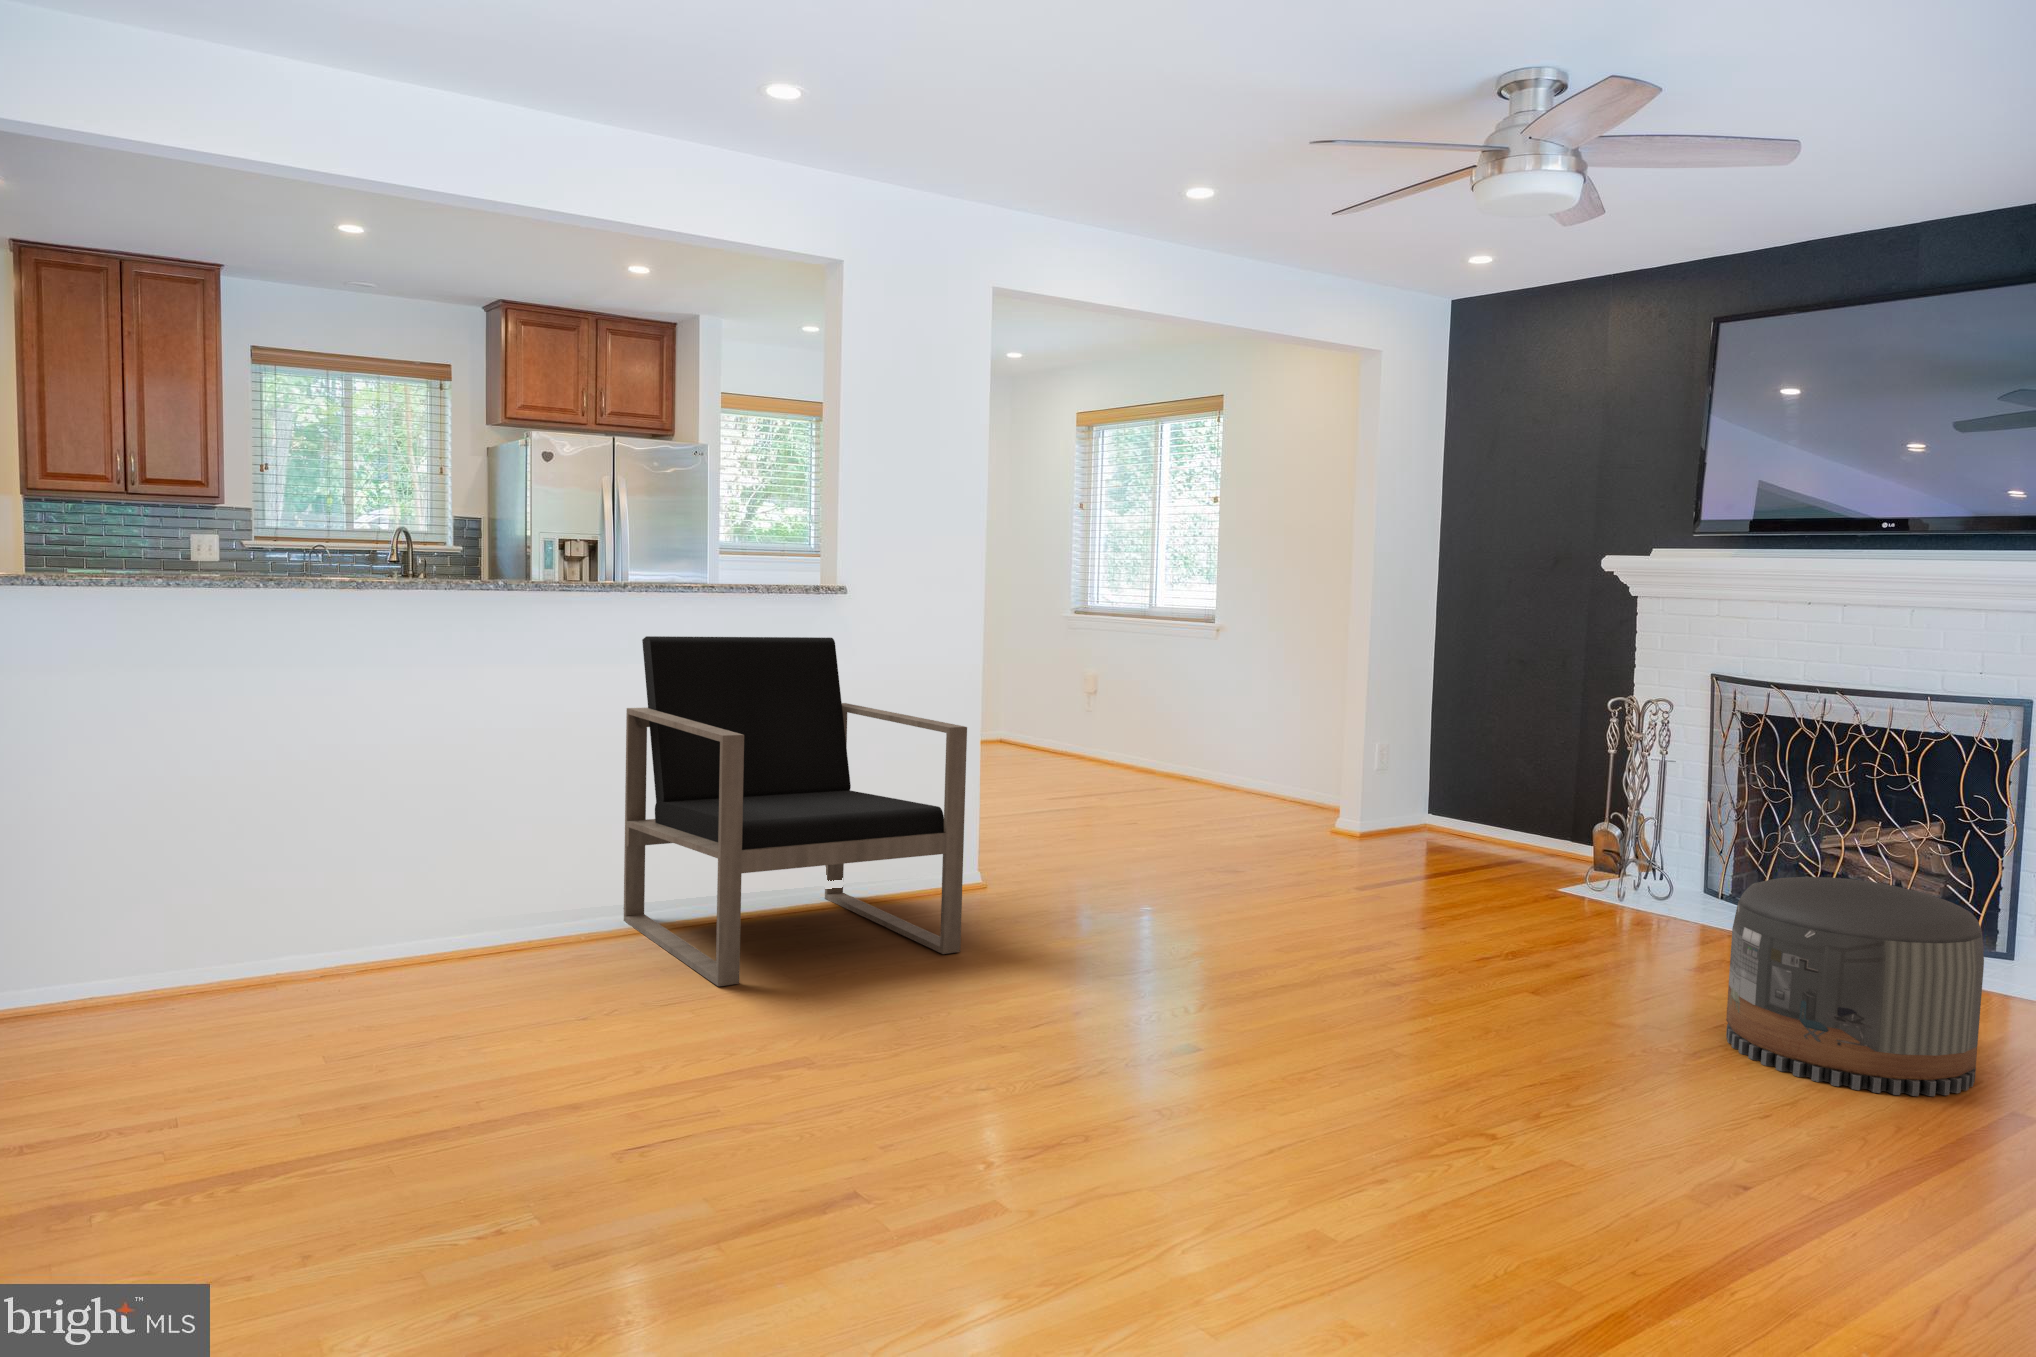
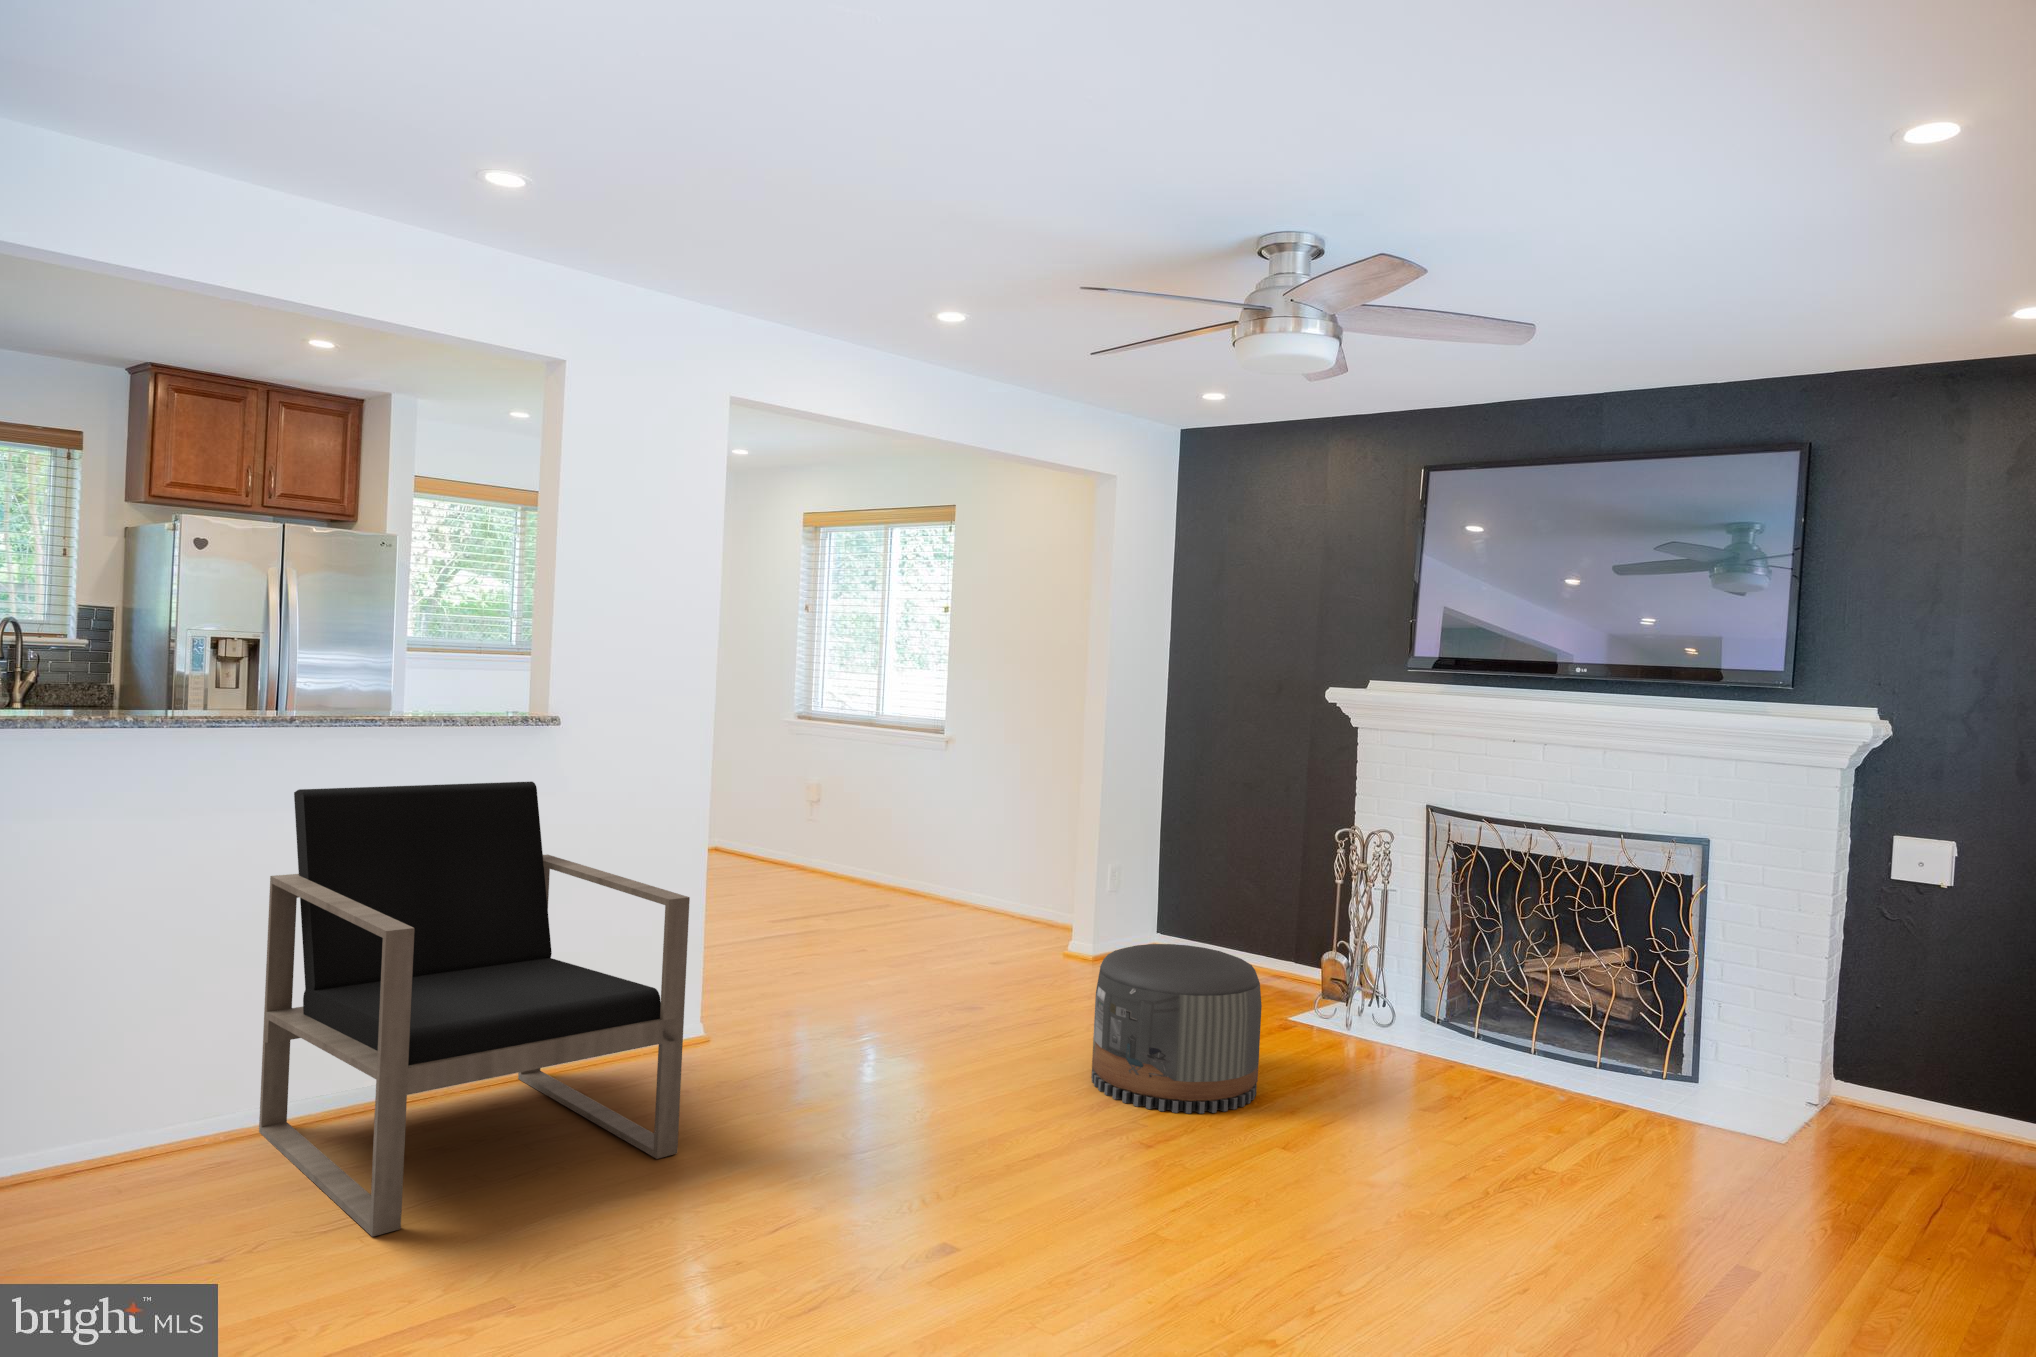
pouf: present [1726,877,1984,1096] -> present [1091,944,1262,1113]

